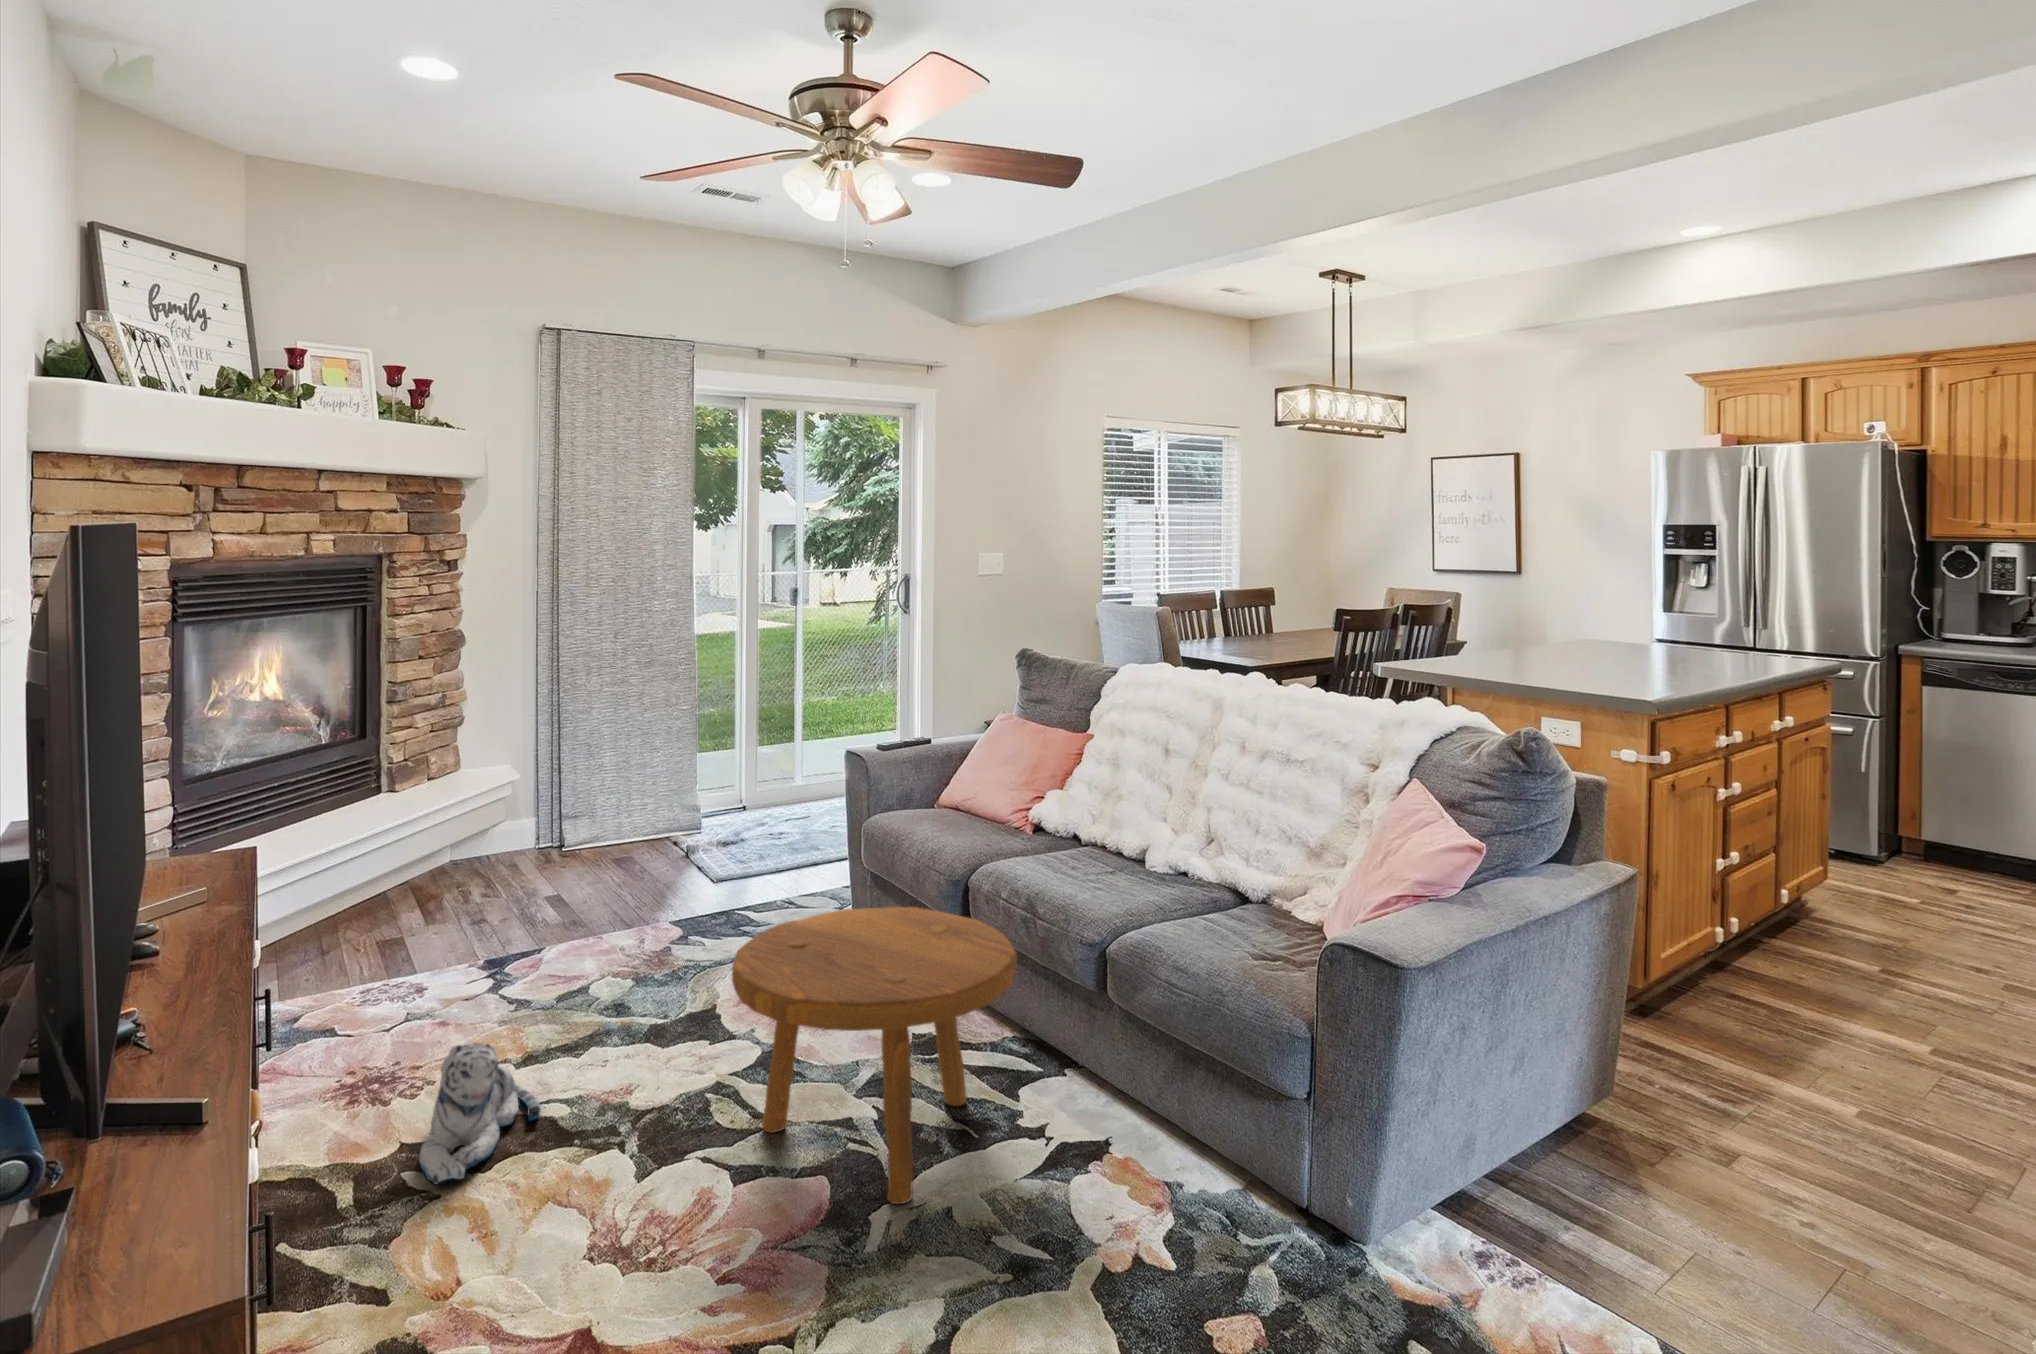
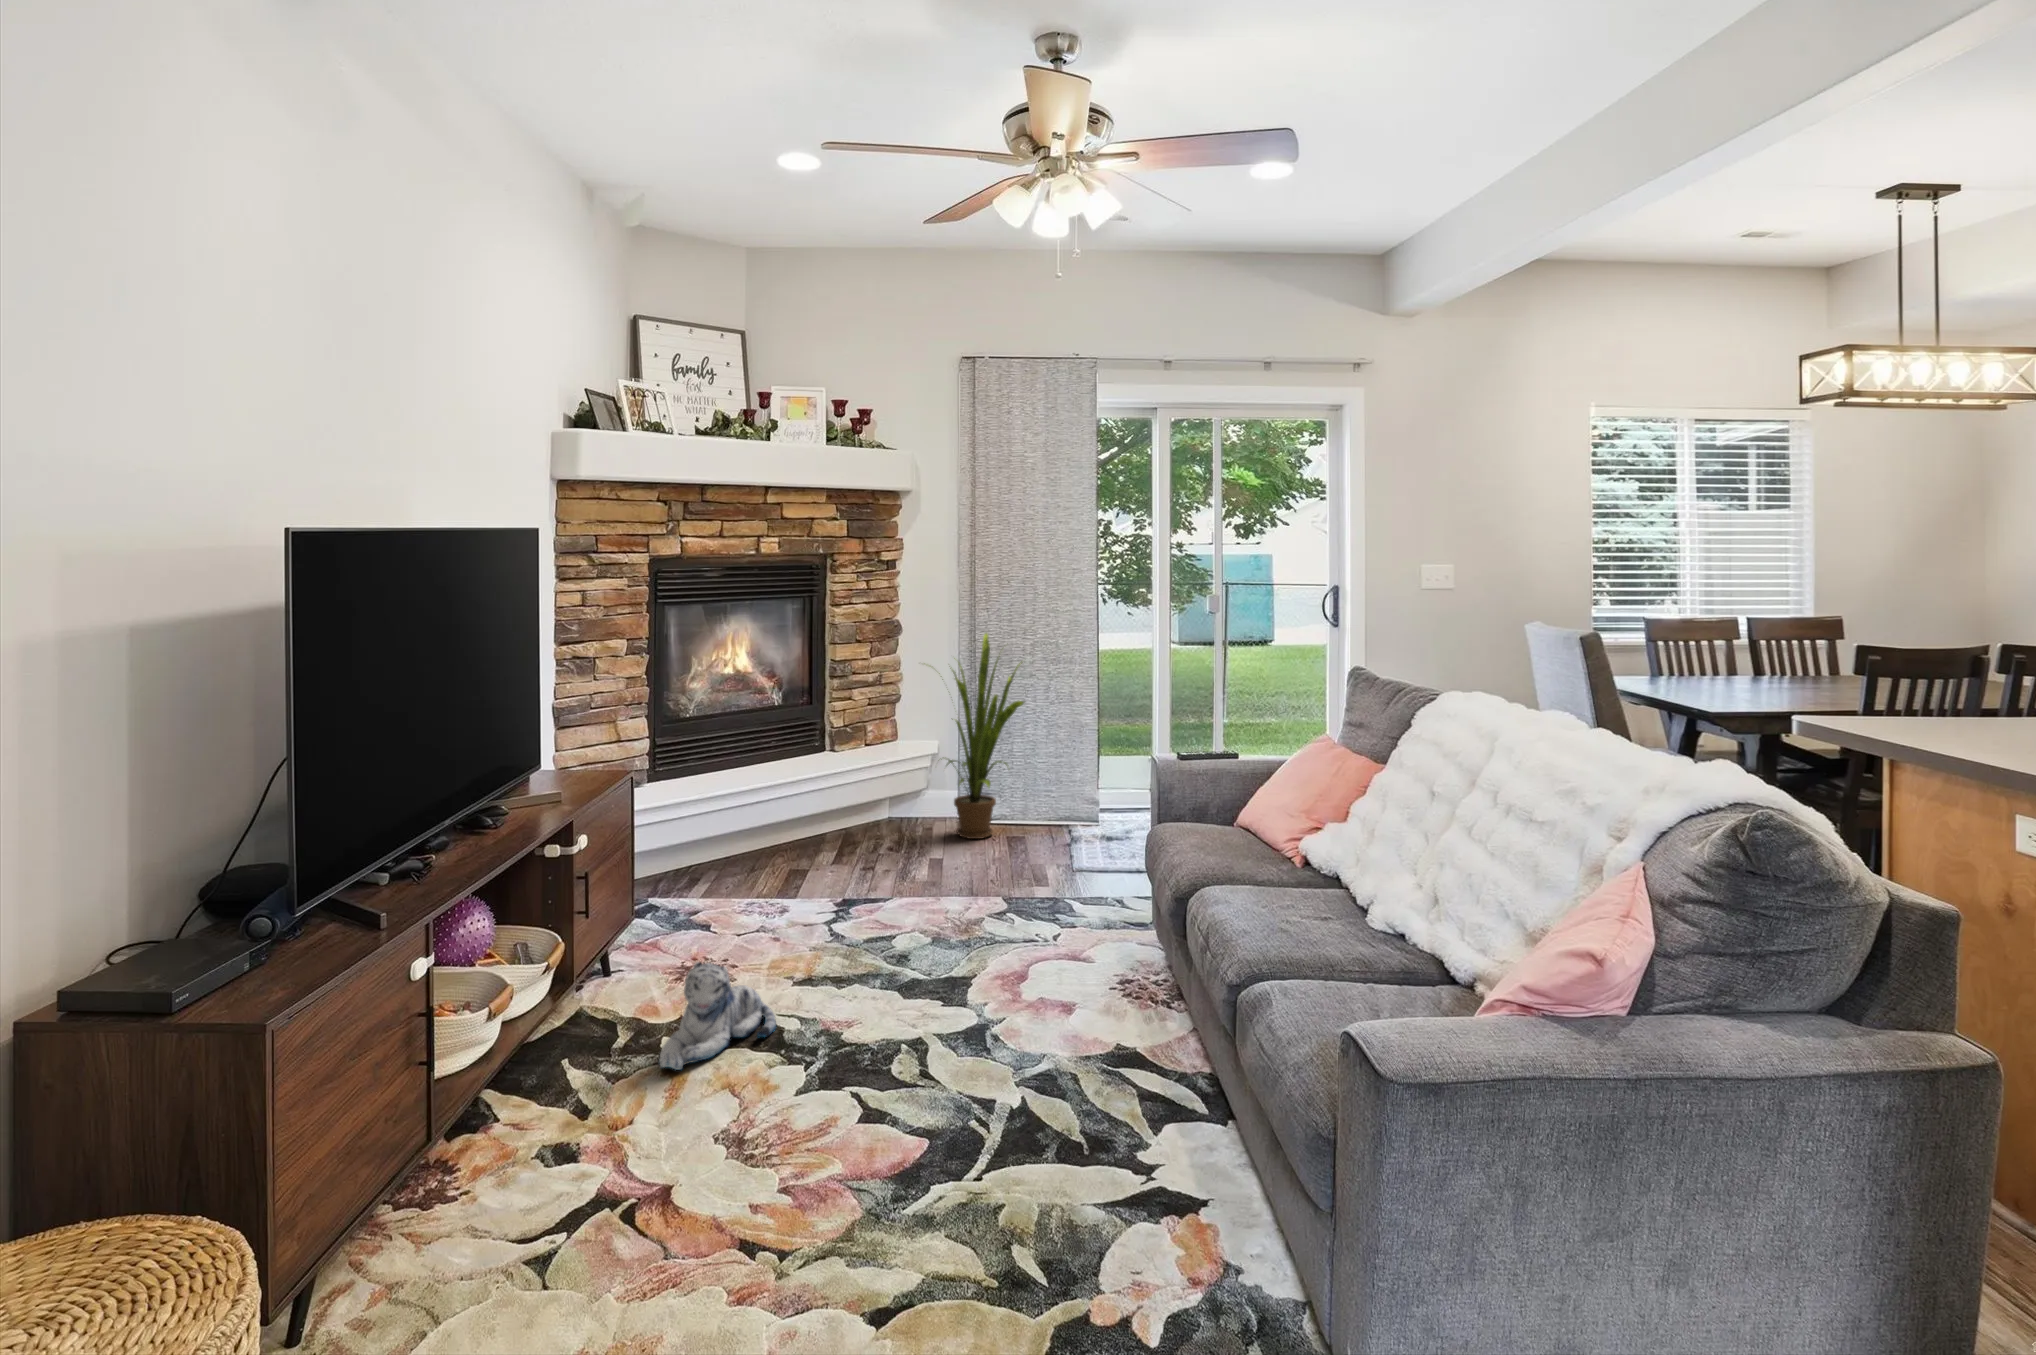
house plant: none [504,641,639,870] -> present [939,633,1024,839]
footstool: present [732,907,1017,1204] -> none [861,900,1133,1186]

